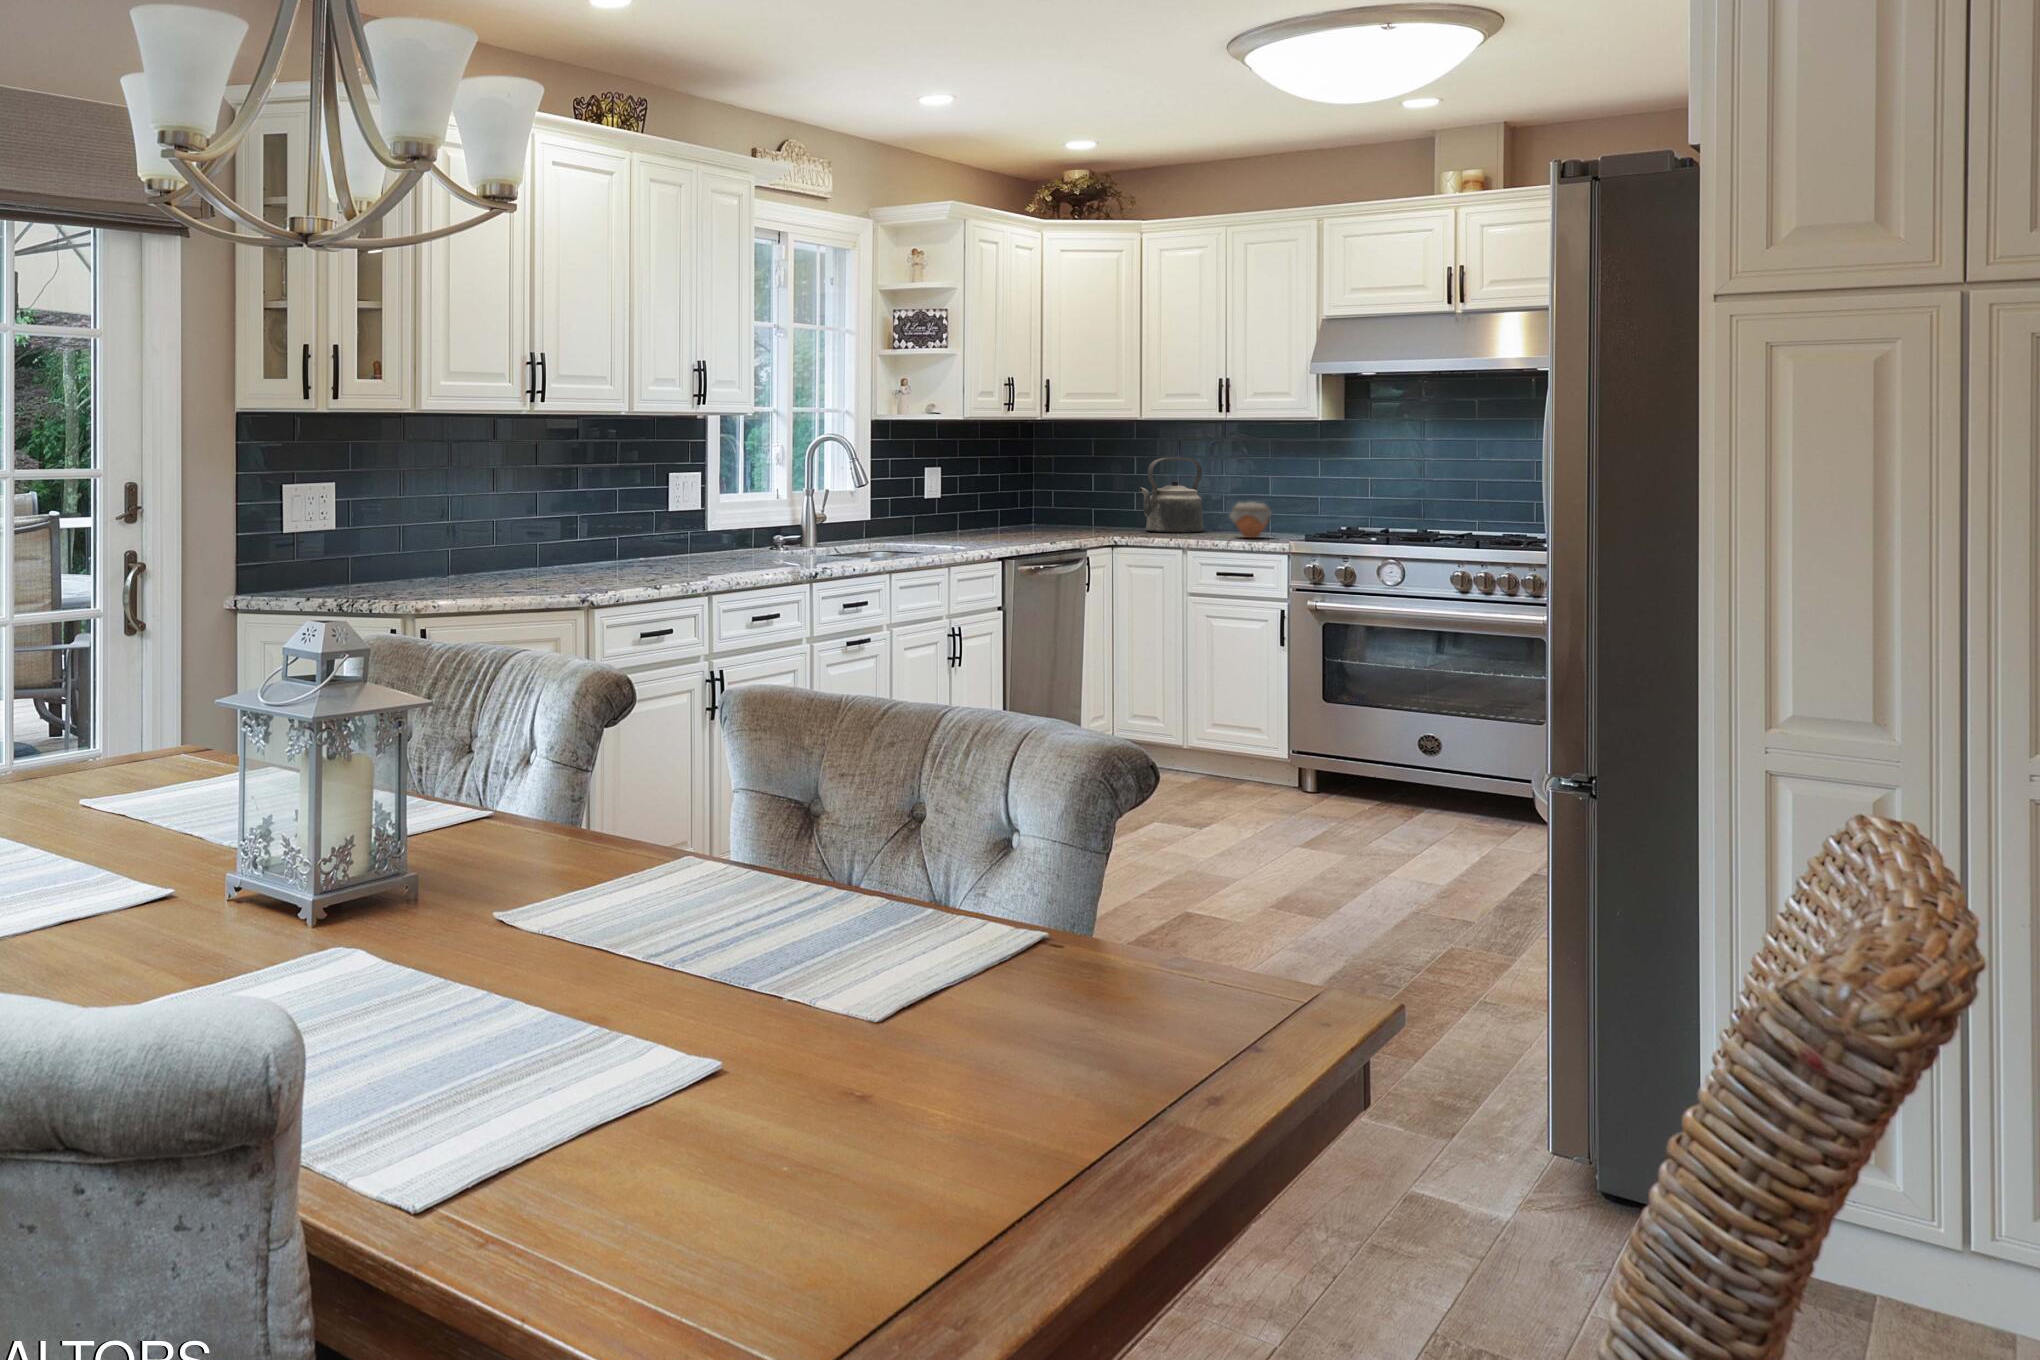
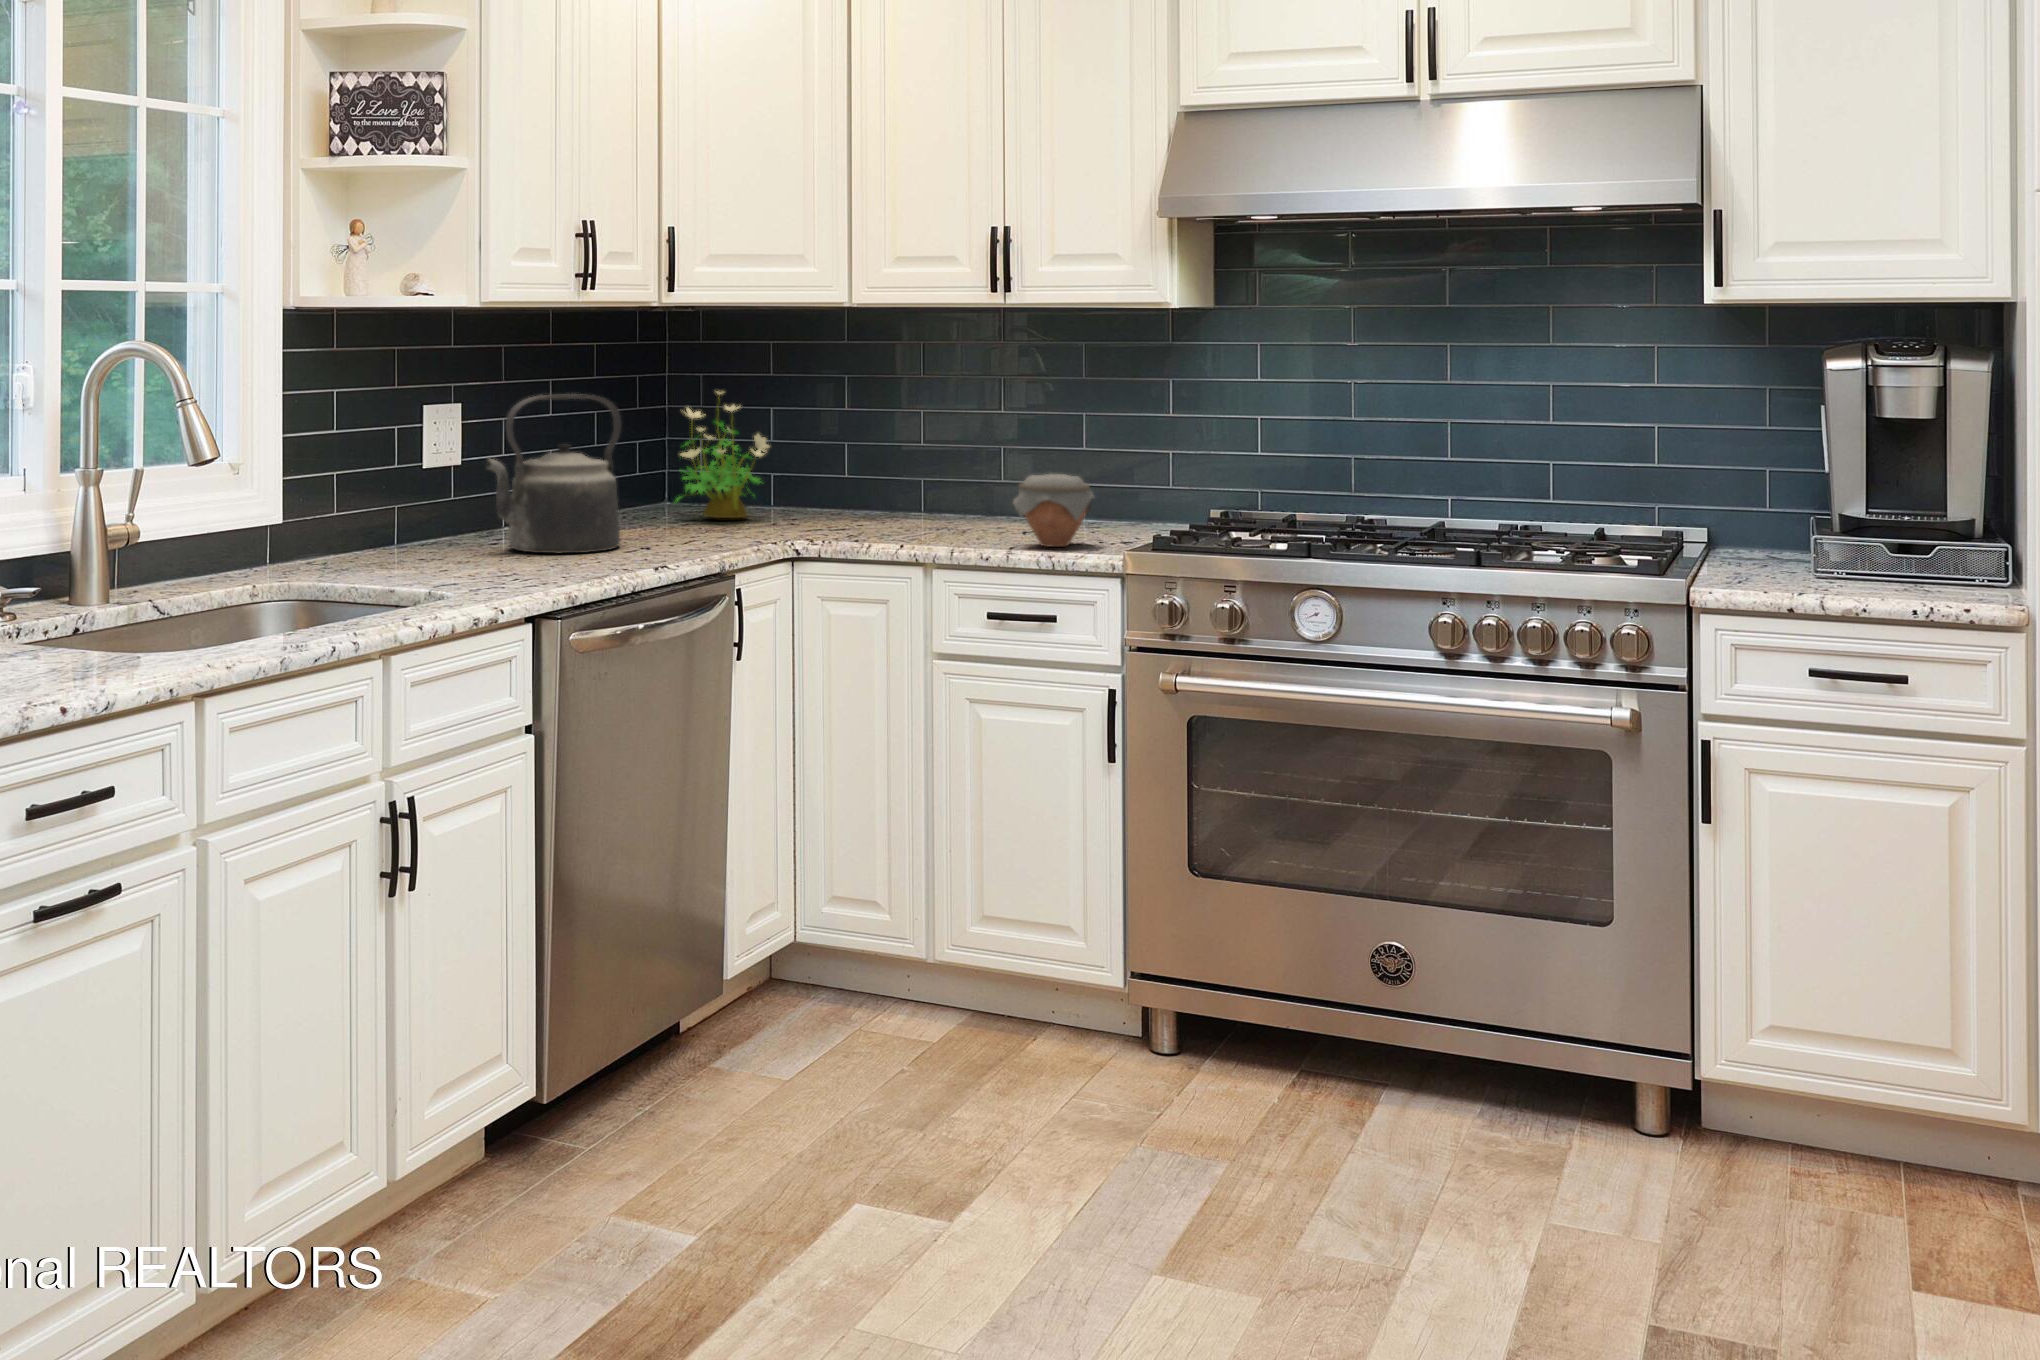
kettle: present [1139,458,1203,533] -> present [487,394,621,553]
potted plant: none [1043,460,1096,527] -> present [675,392,769,518]

